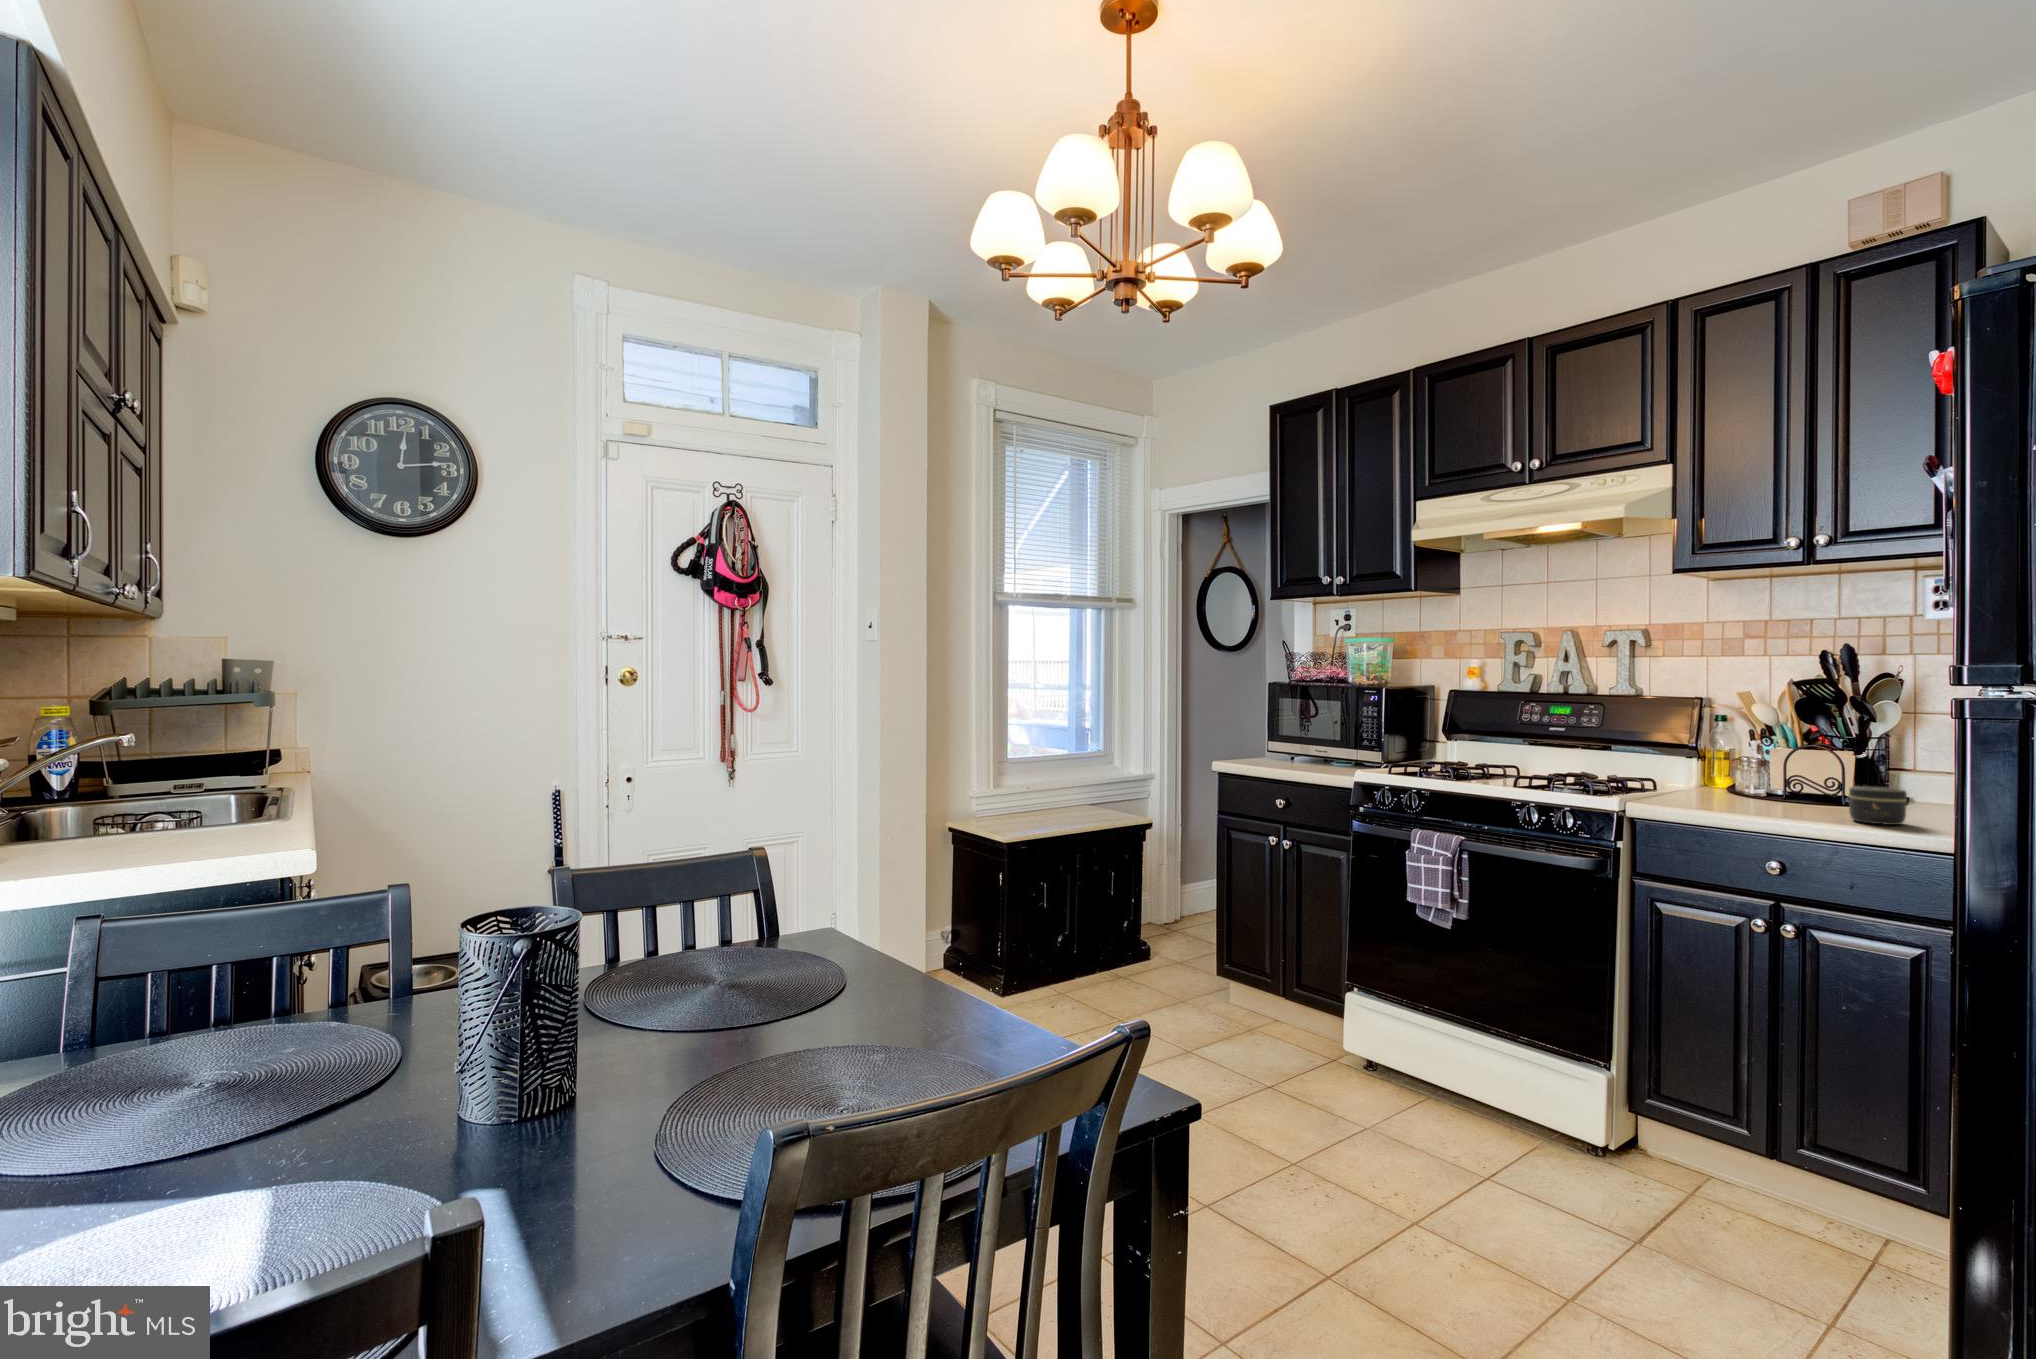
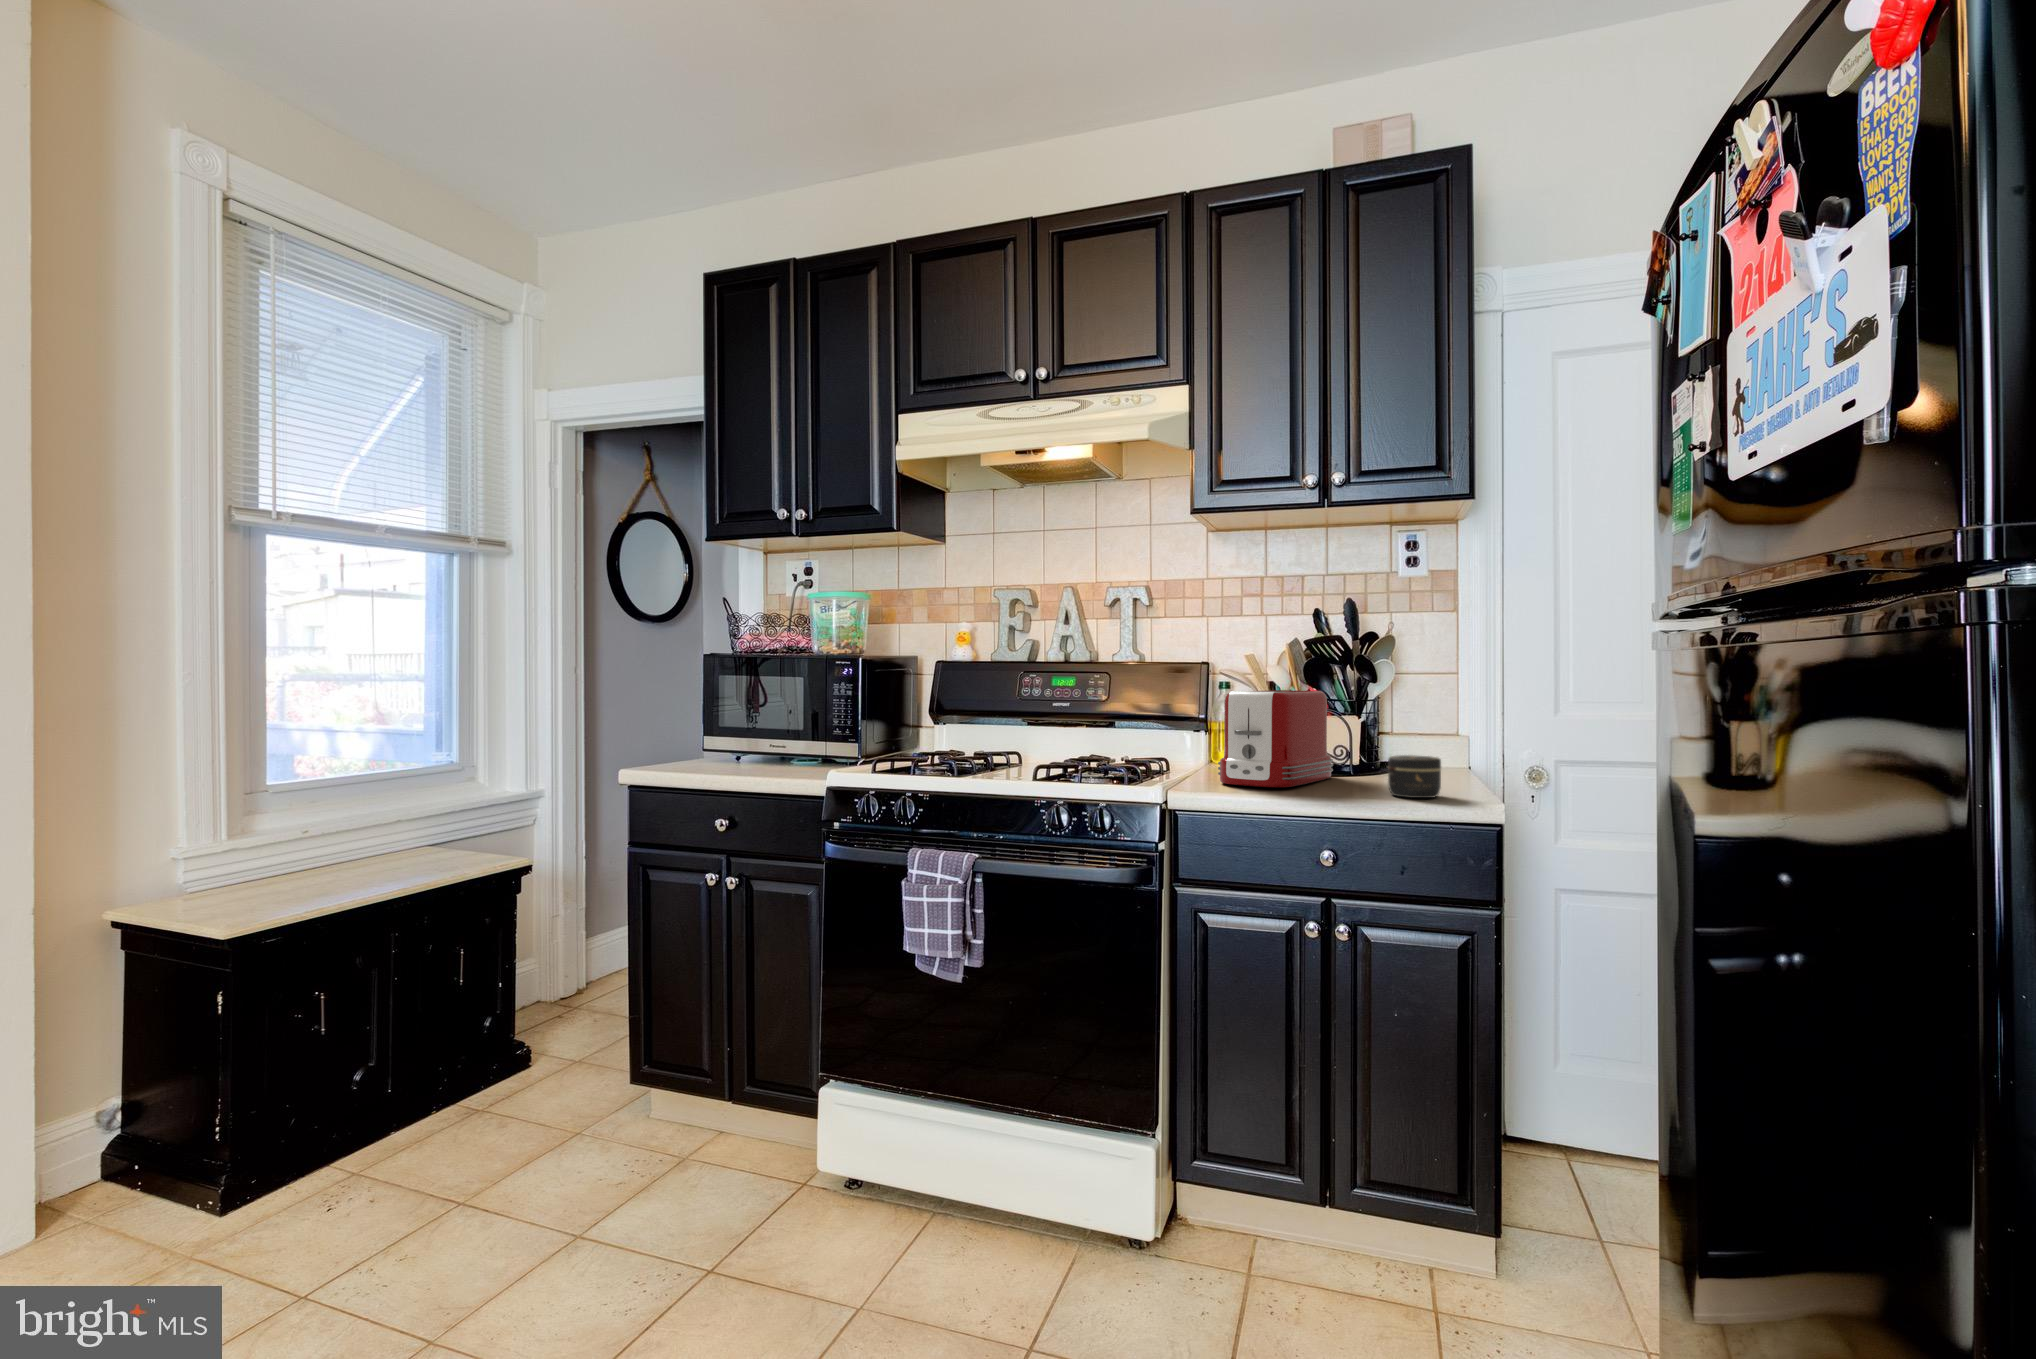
toaster: none [1683,724,1813,806] -> present [1218,690,1333,787]

